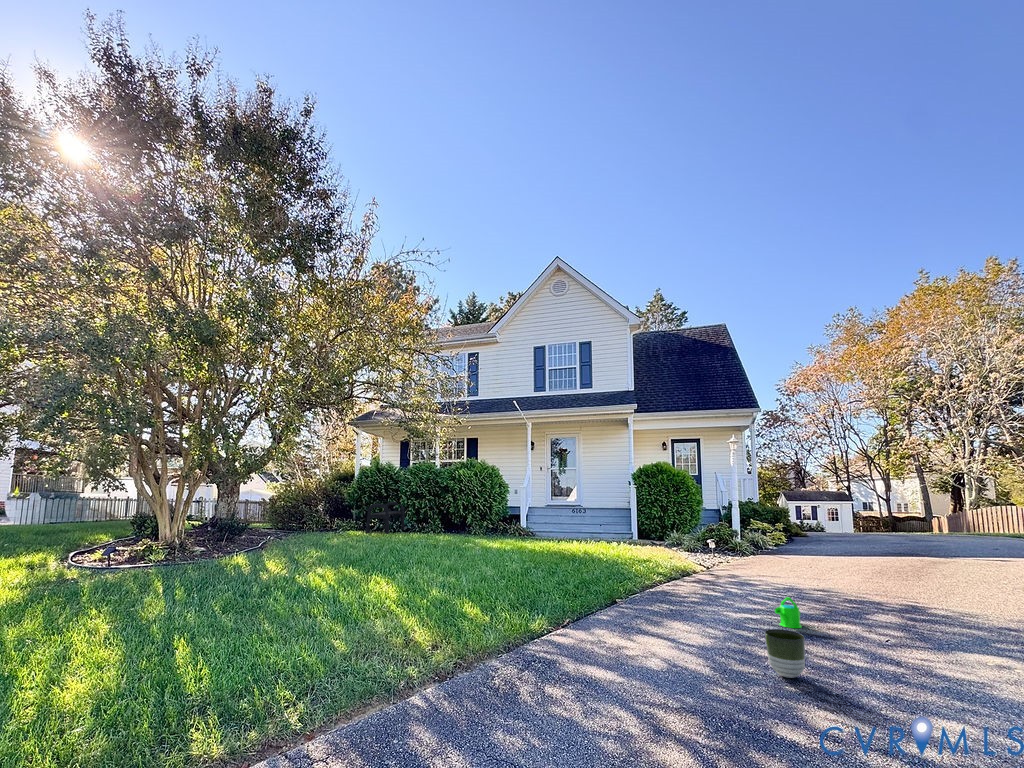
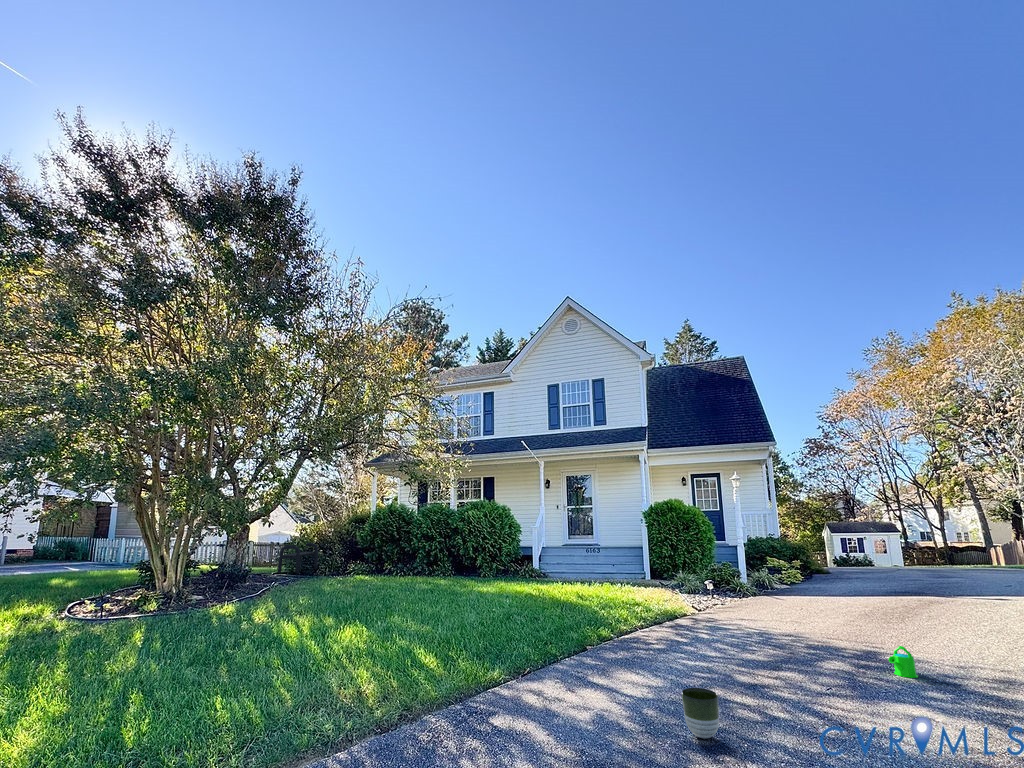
bench: present [366,502,405,533] -> present [278,543,318,573]
watering can: present [775,597,802,628] -> present [889,646,918,678]

